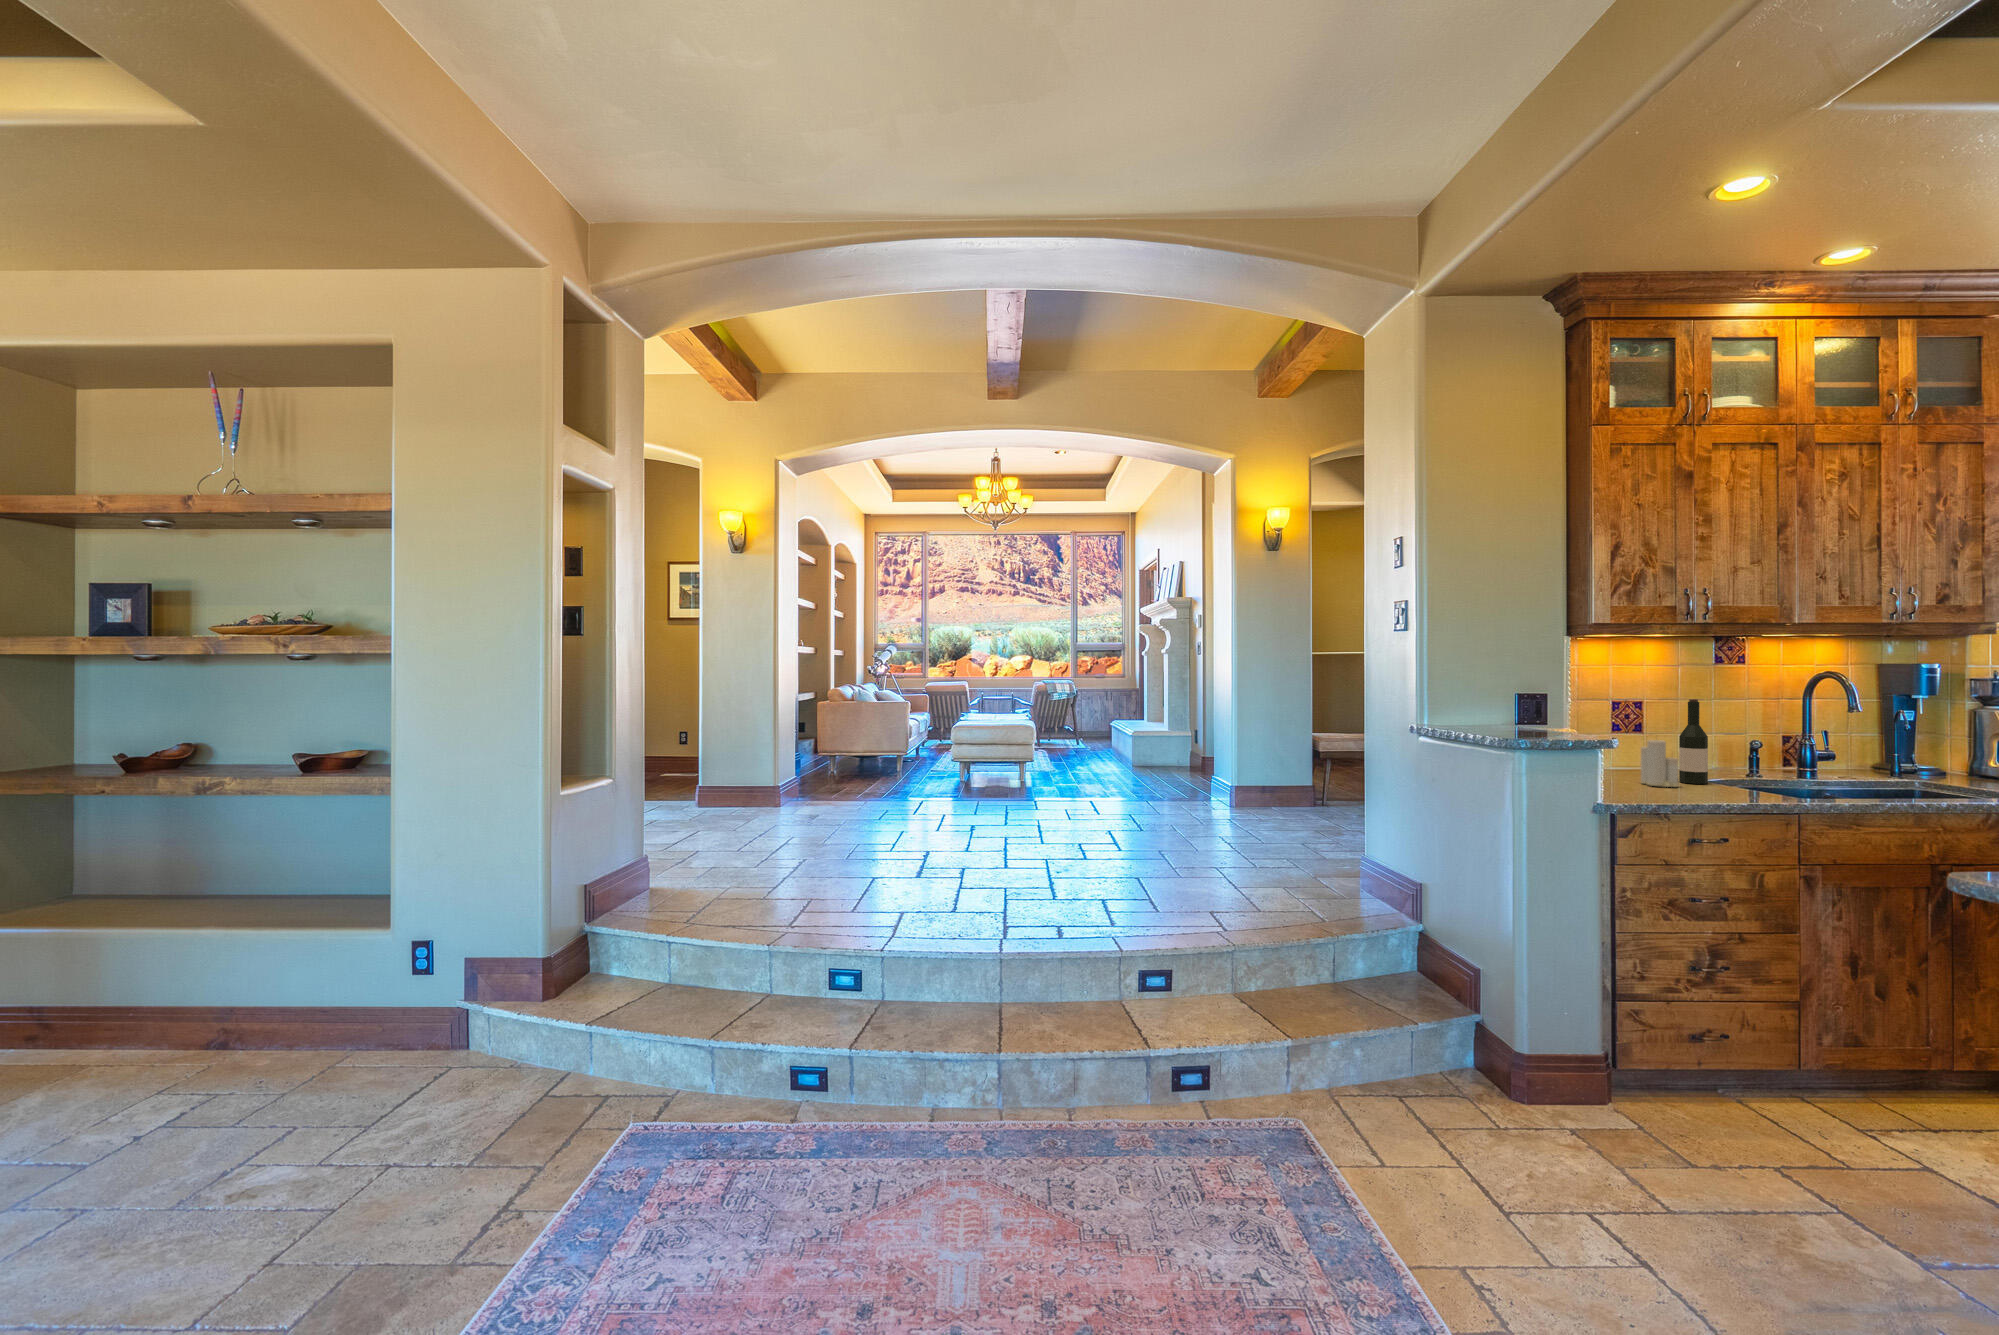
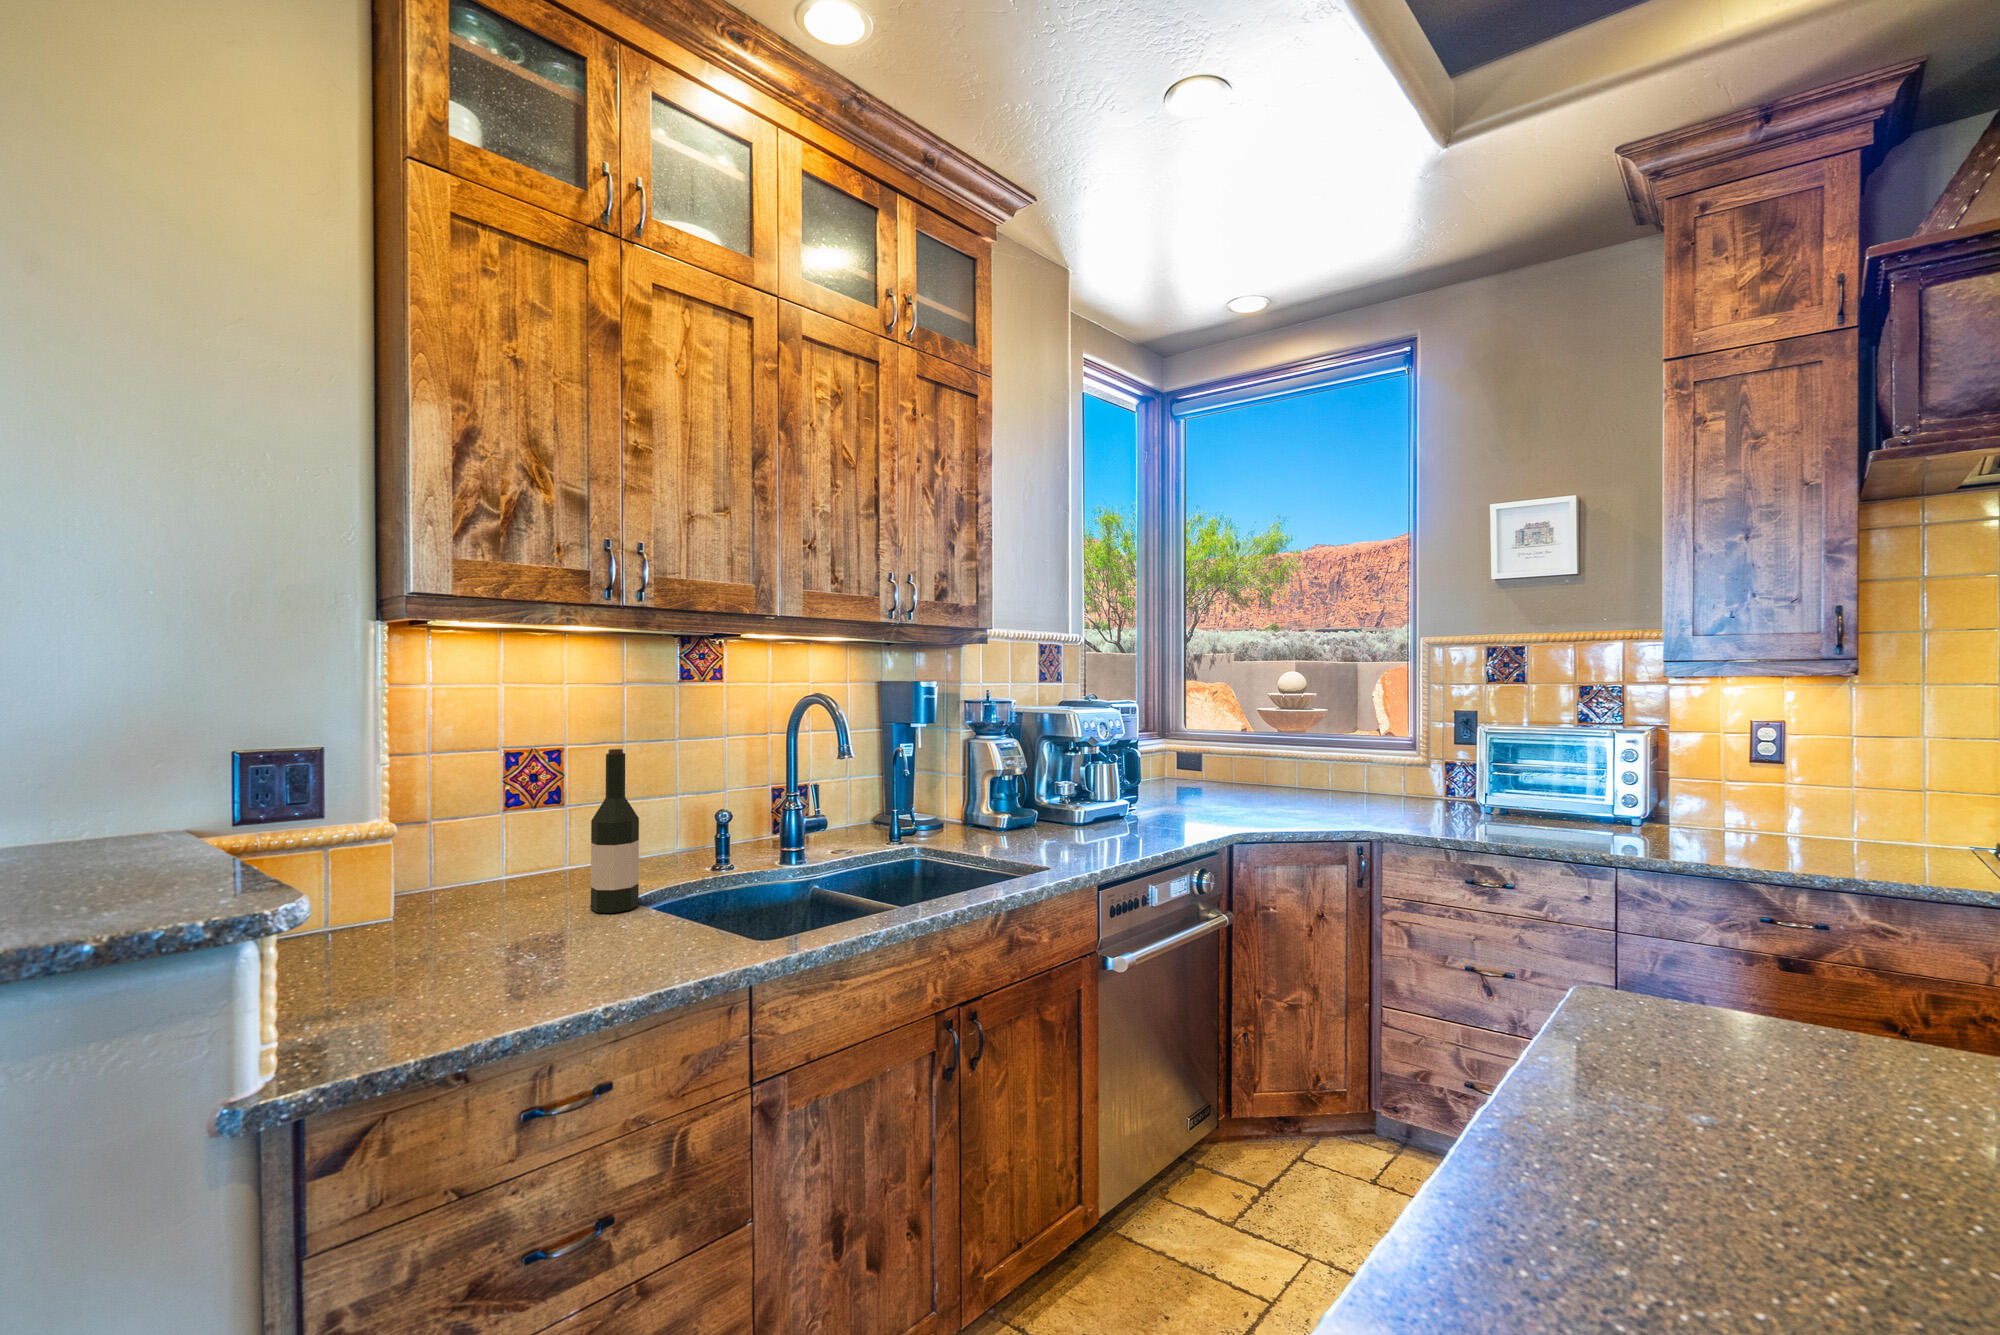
candle: present [1641,740,1678,787] -> none [508,830,574,940]

